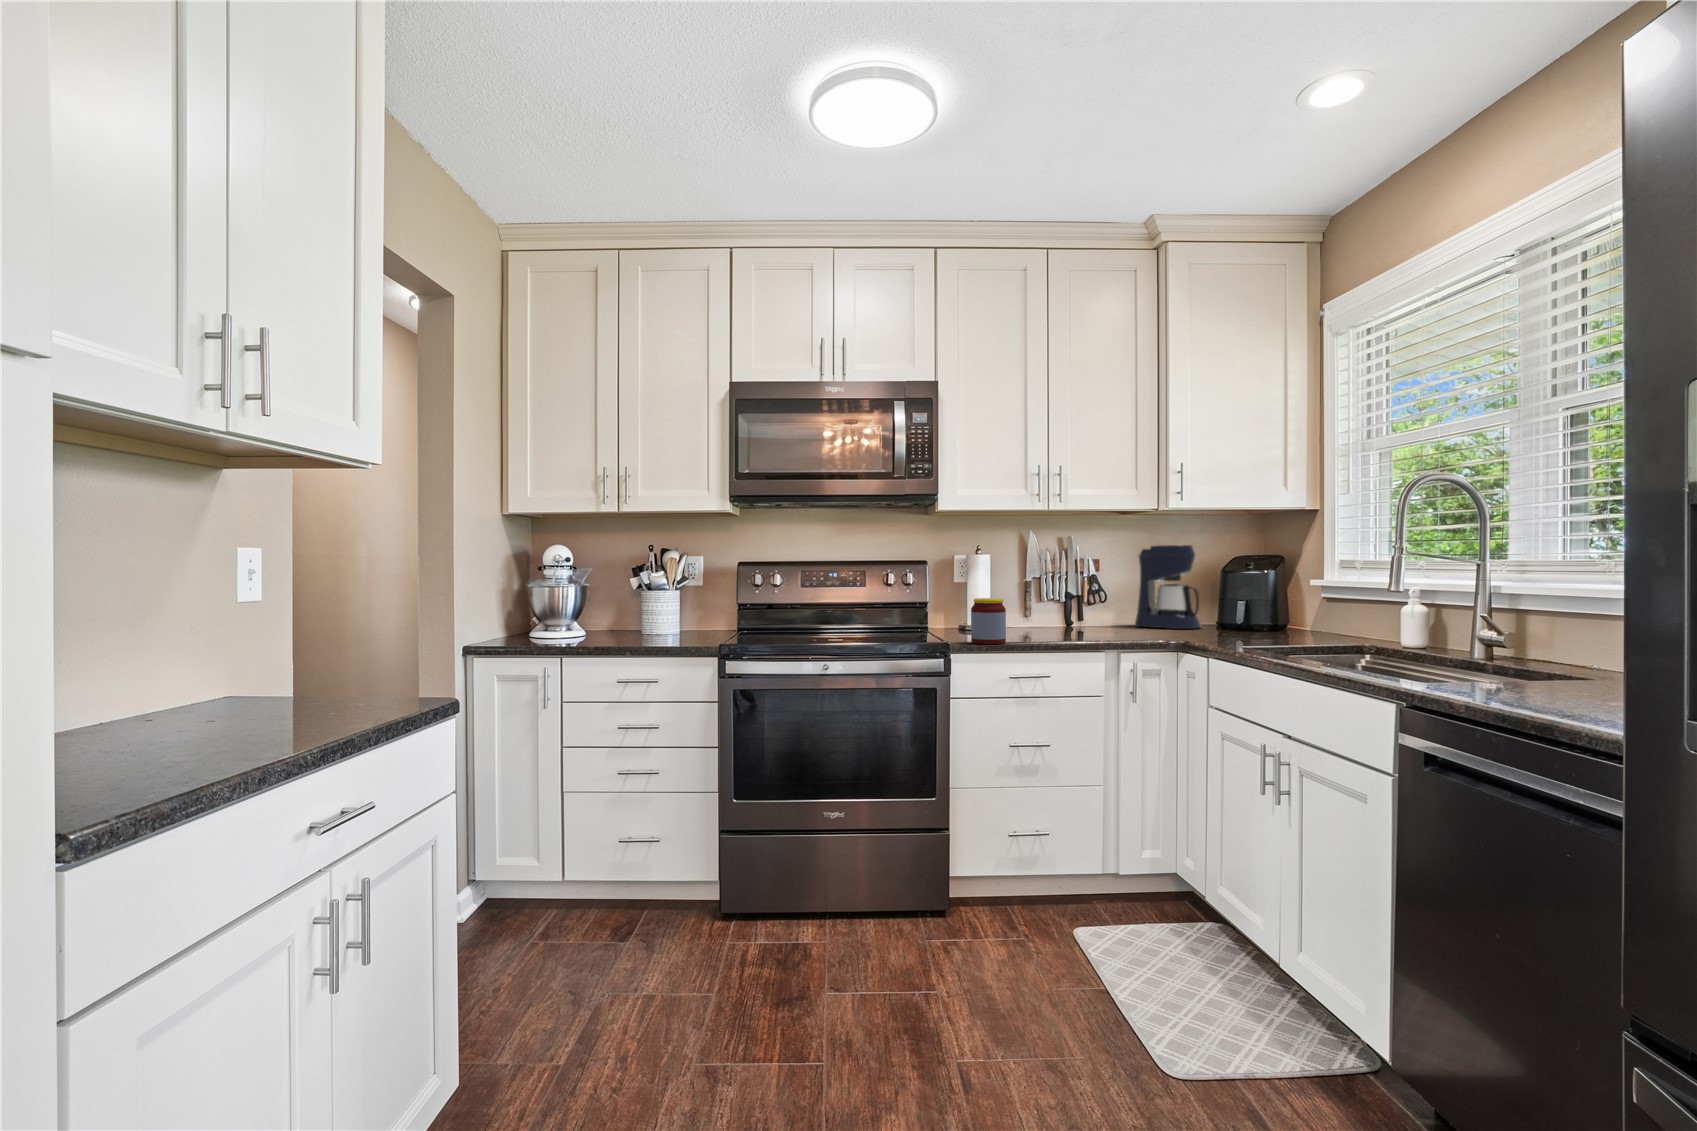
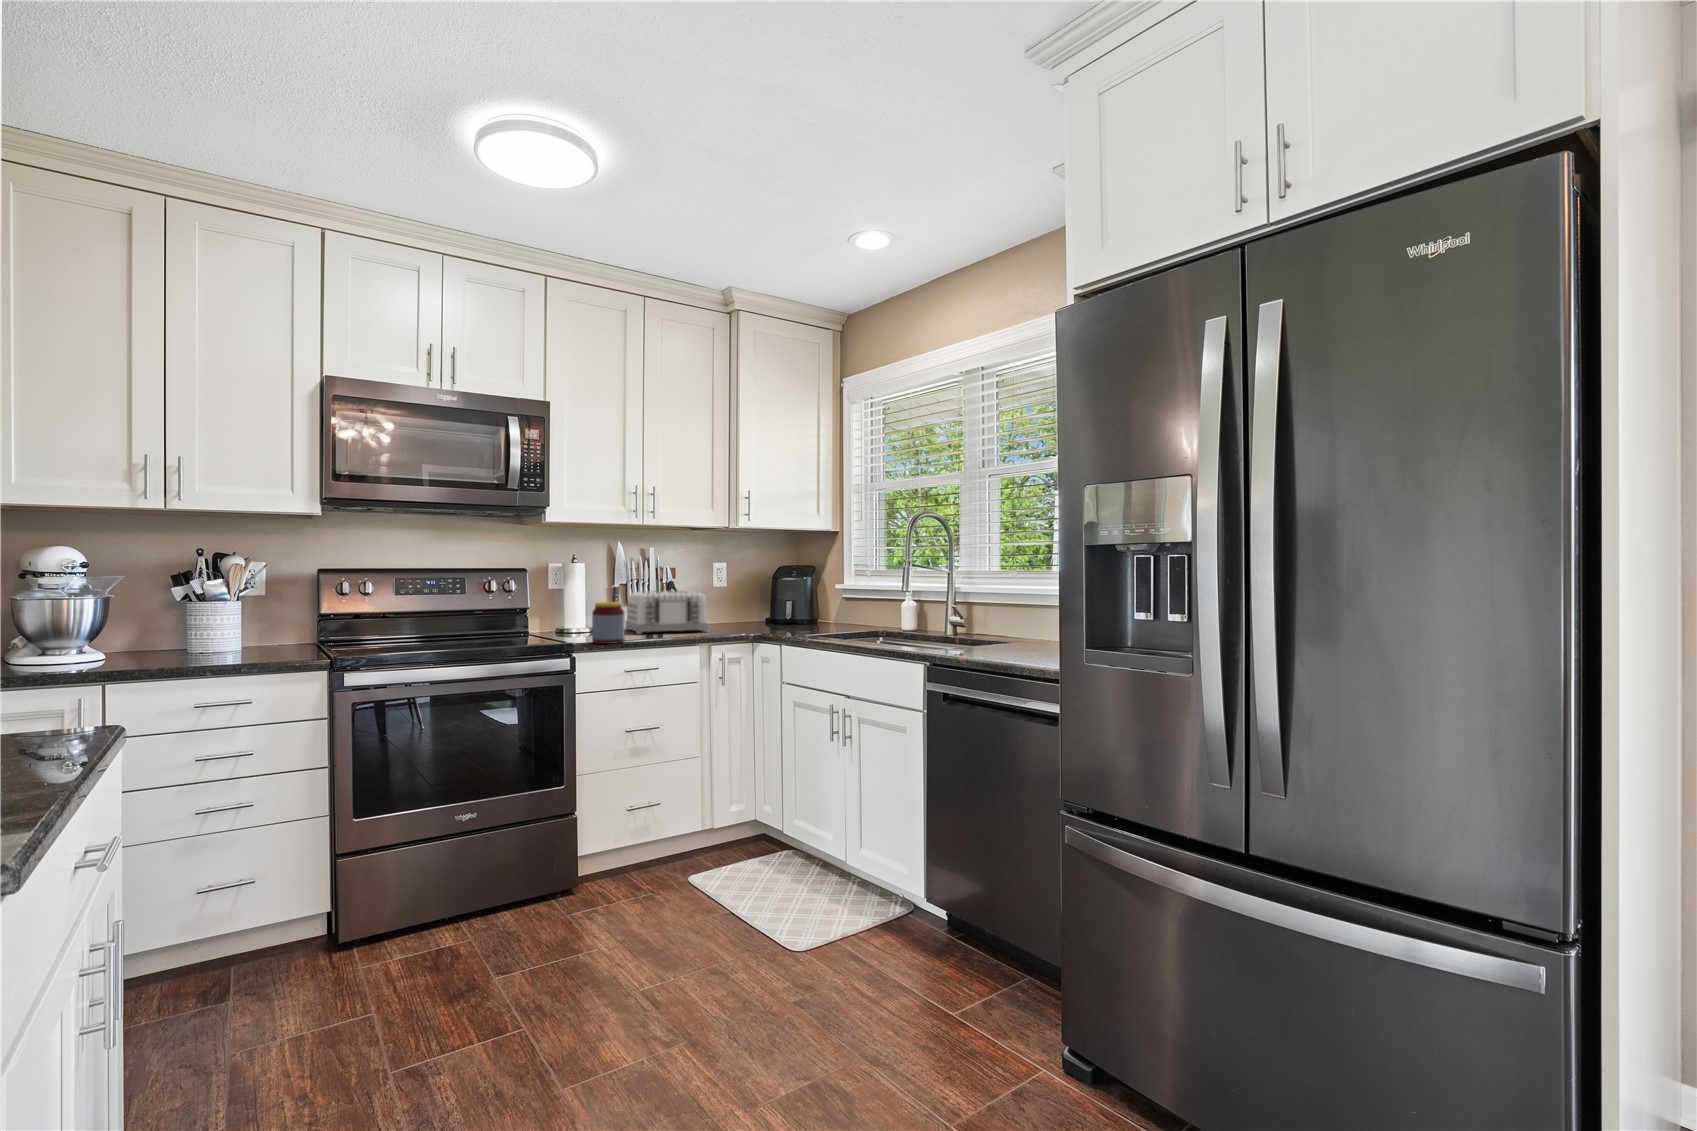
coffee maker: present [1135,545,1202,629] -> none [705,556,757,626]
toaster: none [1038,587,1123,635] -> present [625,591,708,634]

